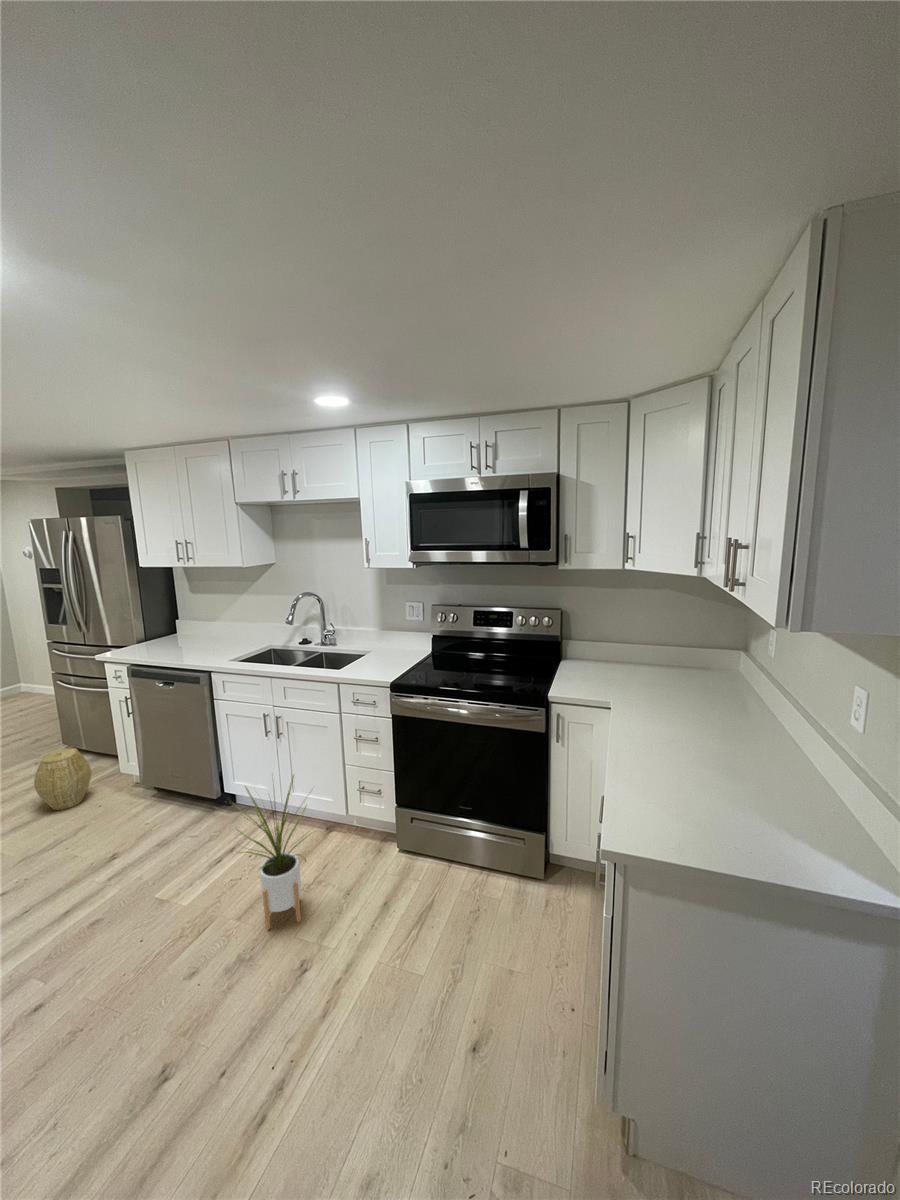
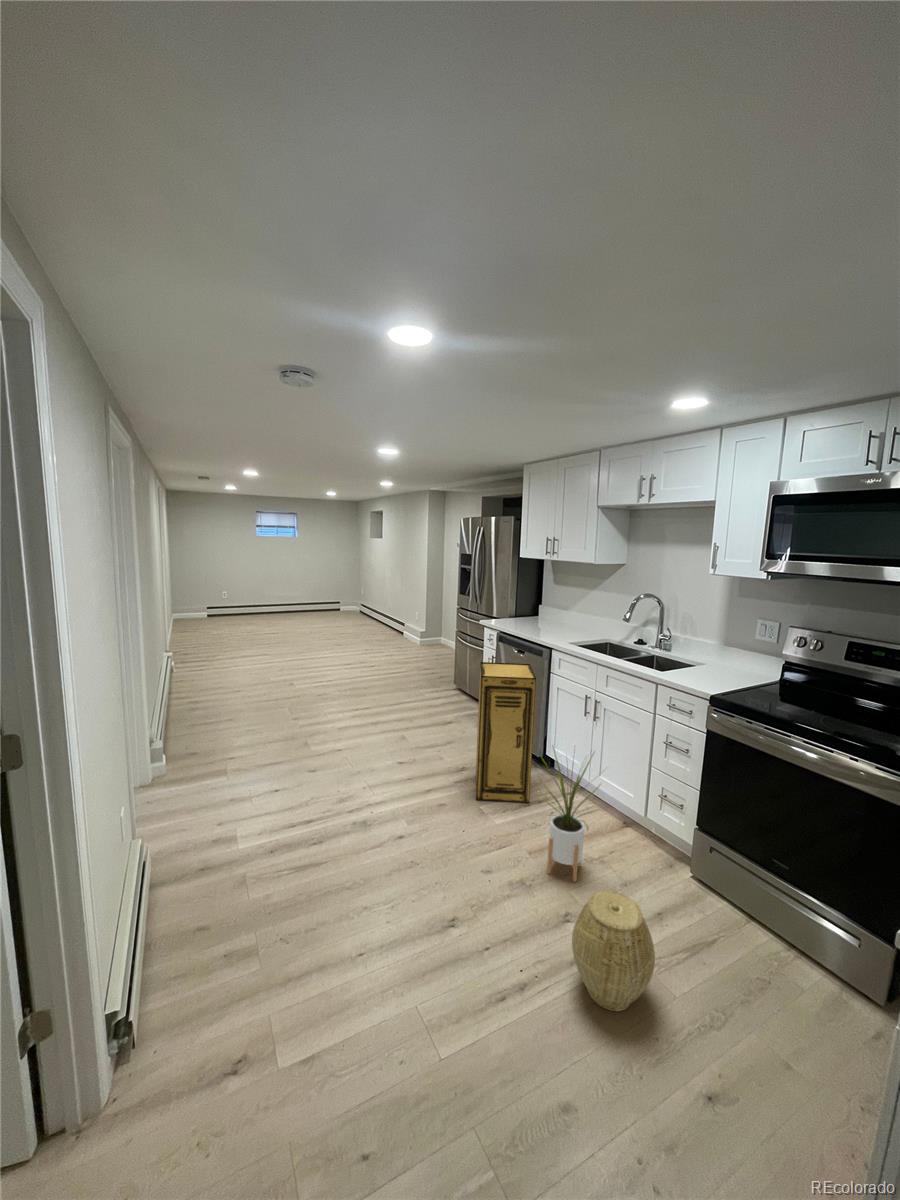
storage cabinet: none [116,697,219,890] -> present [476,662,536,803]
woven basket: present [34,748,91,810] -> present [572,891,655,1011]

